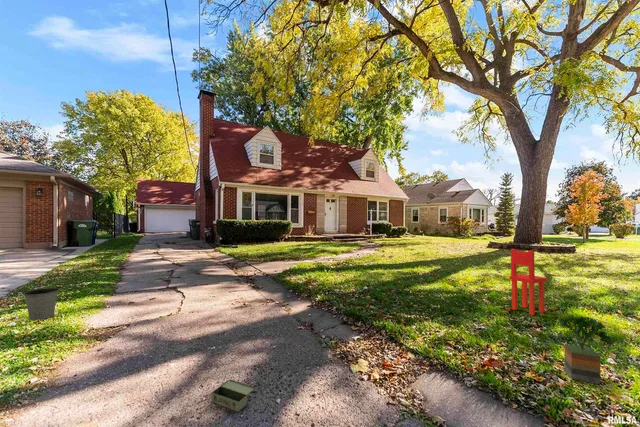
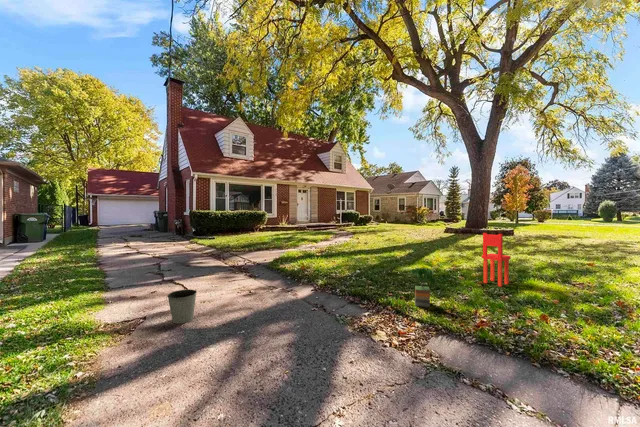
bucket: present [23,288,59,320] -> present [167,289,197,324]
potted tree: present [559,316,614,384] -> present [411,268,436,307]
toolbox: present [211,380,255,412] -> none [267,357,304,383]

